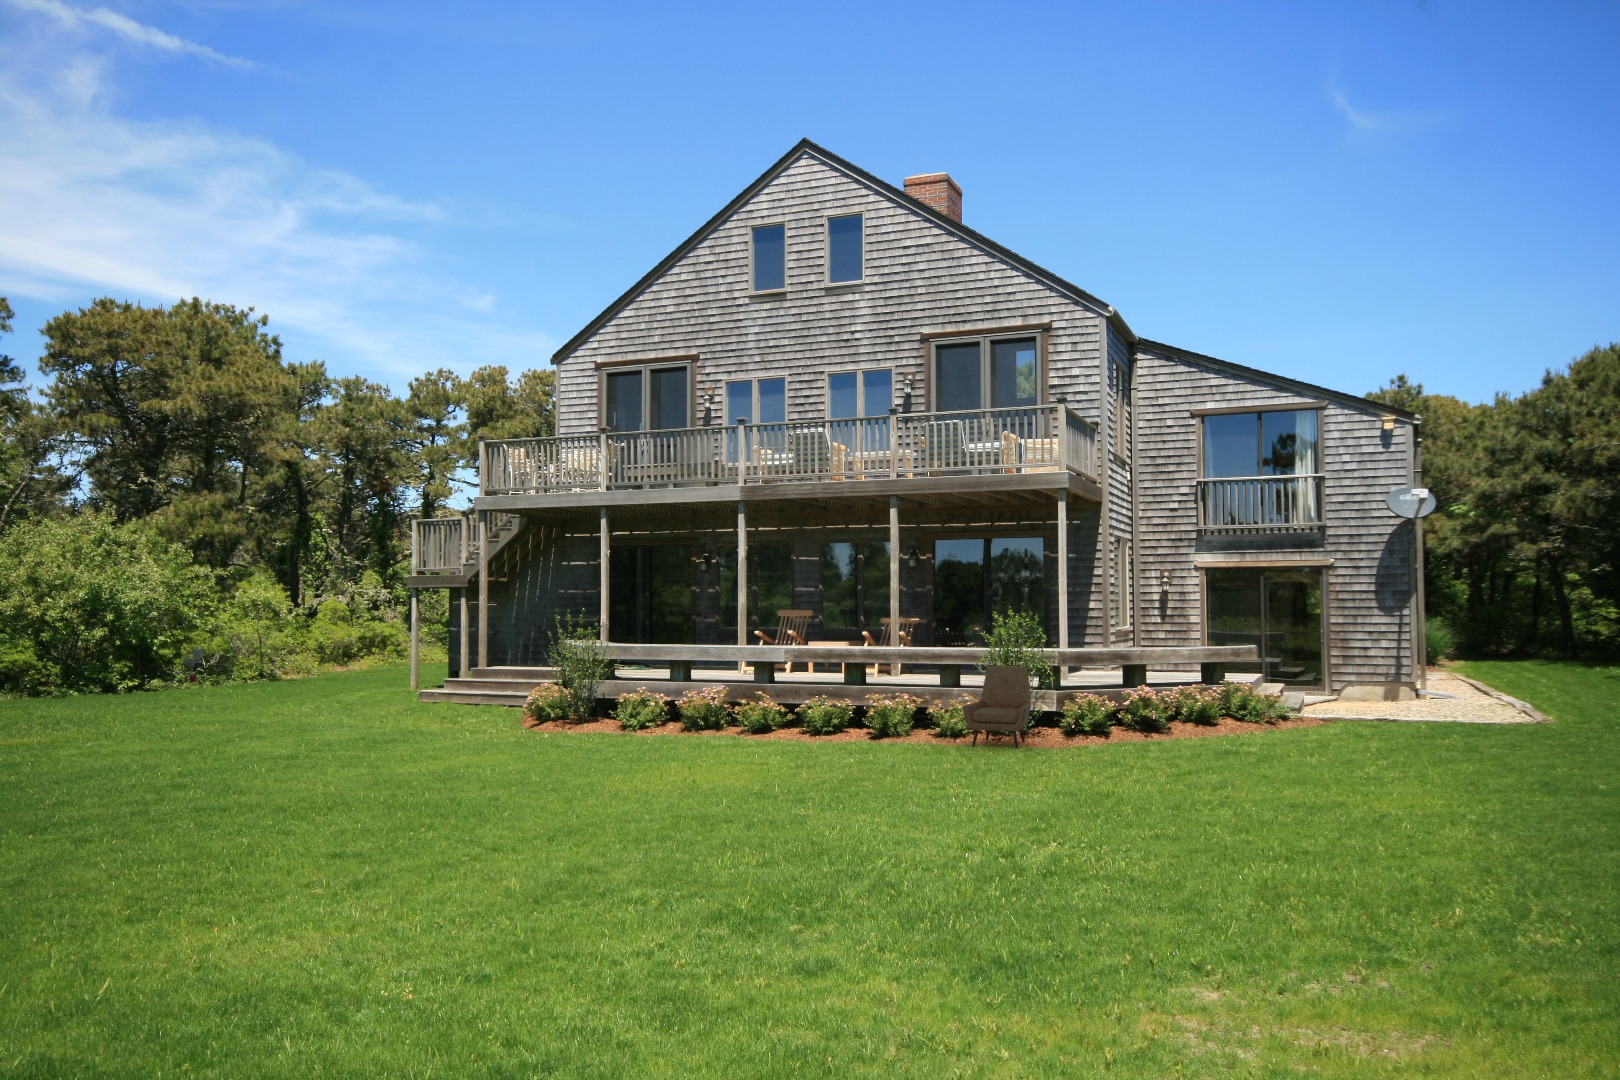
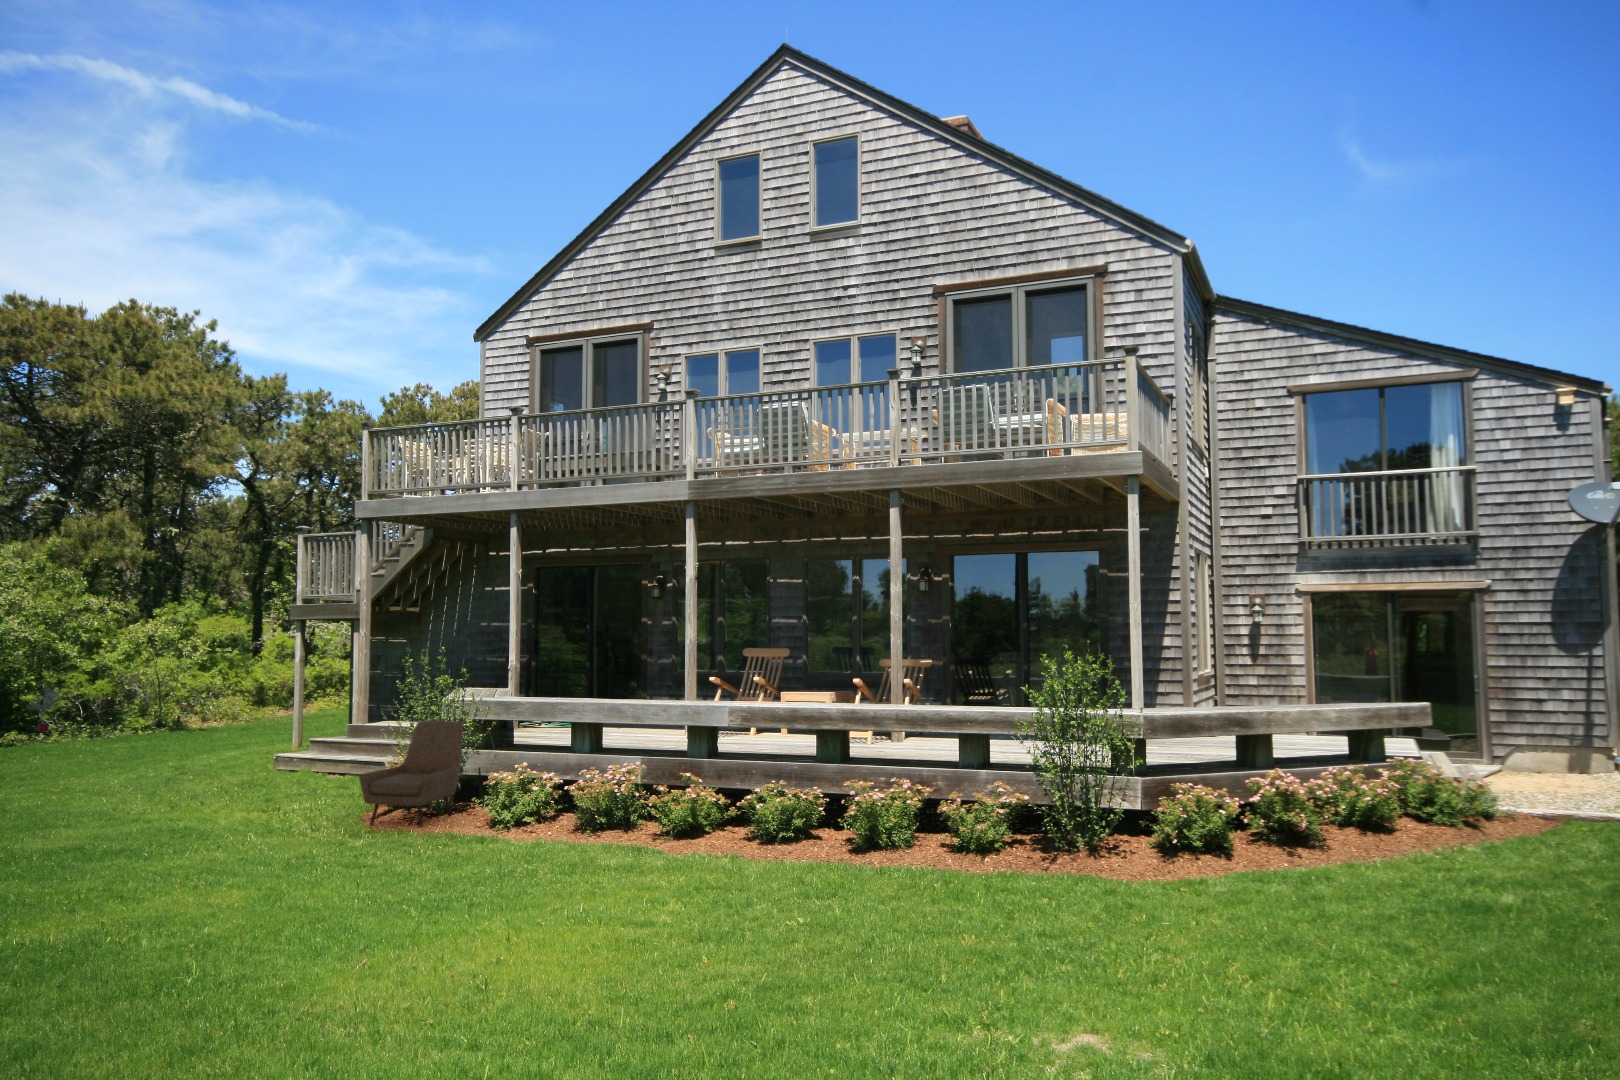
chair: present [963,666,1031,749] -> present [359,721,463,828]

